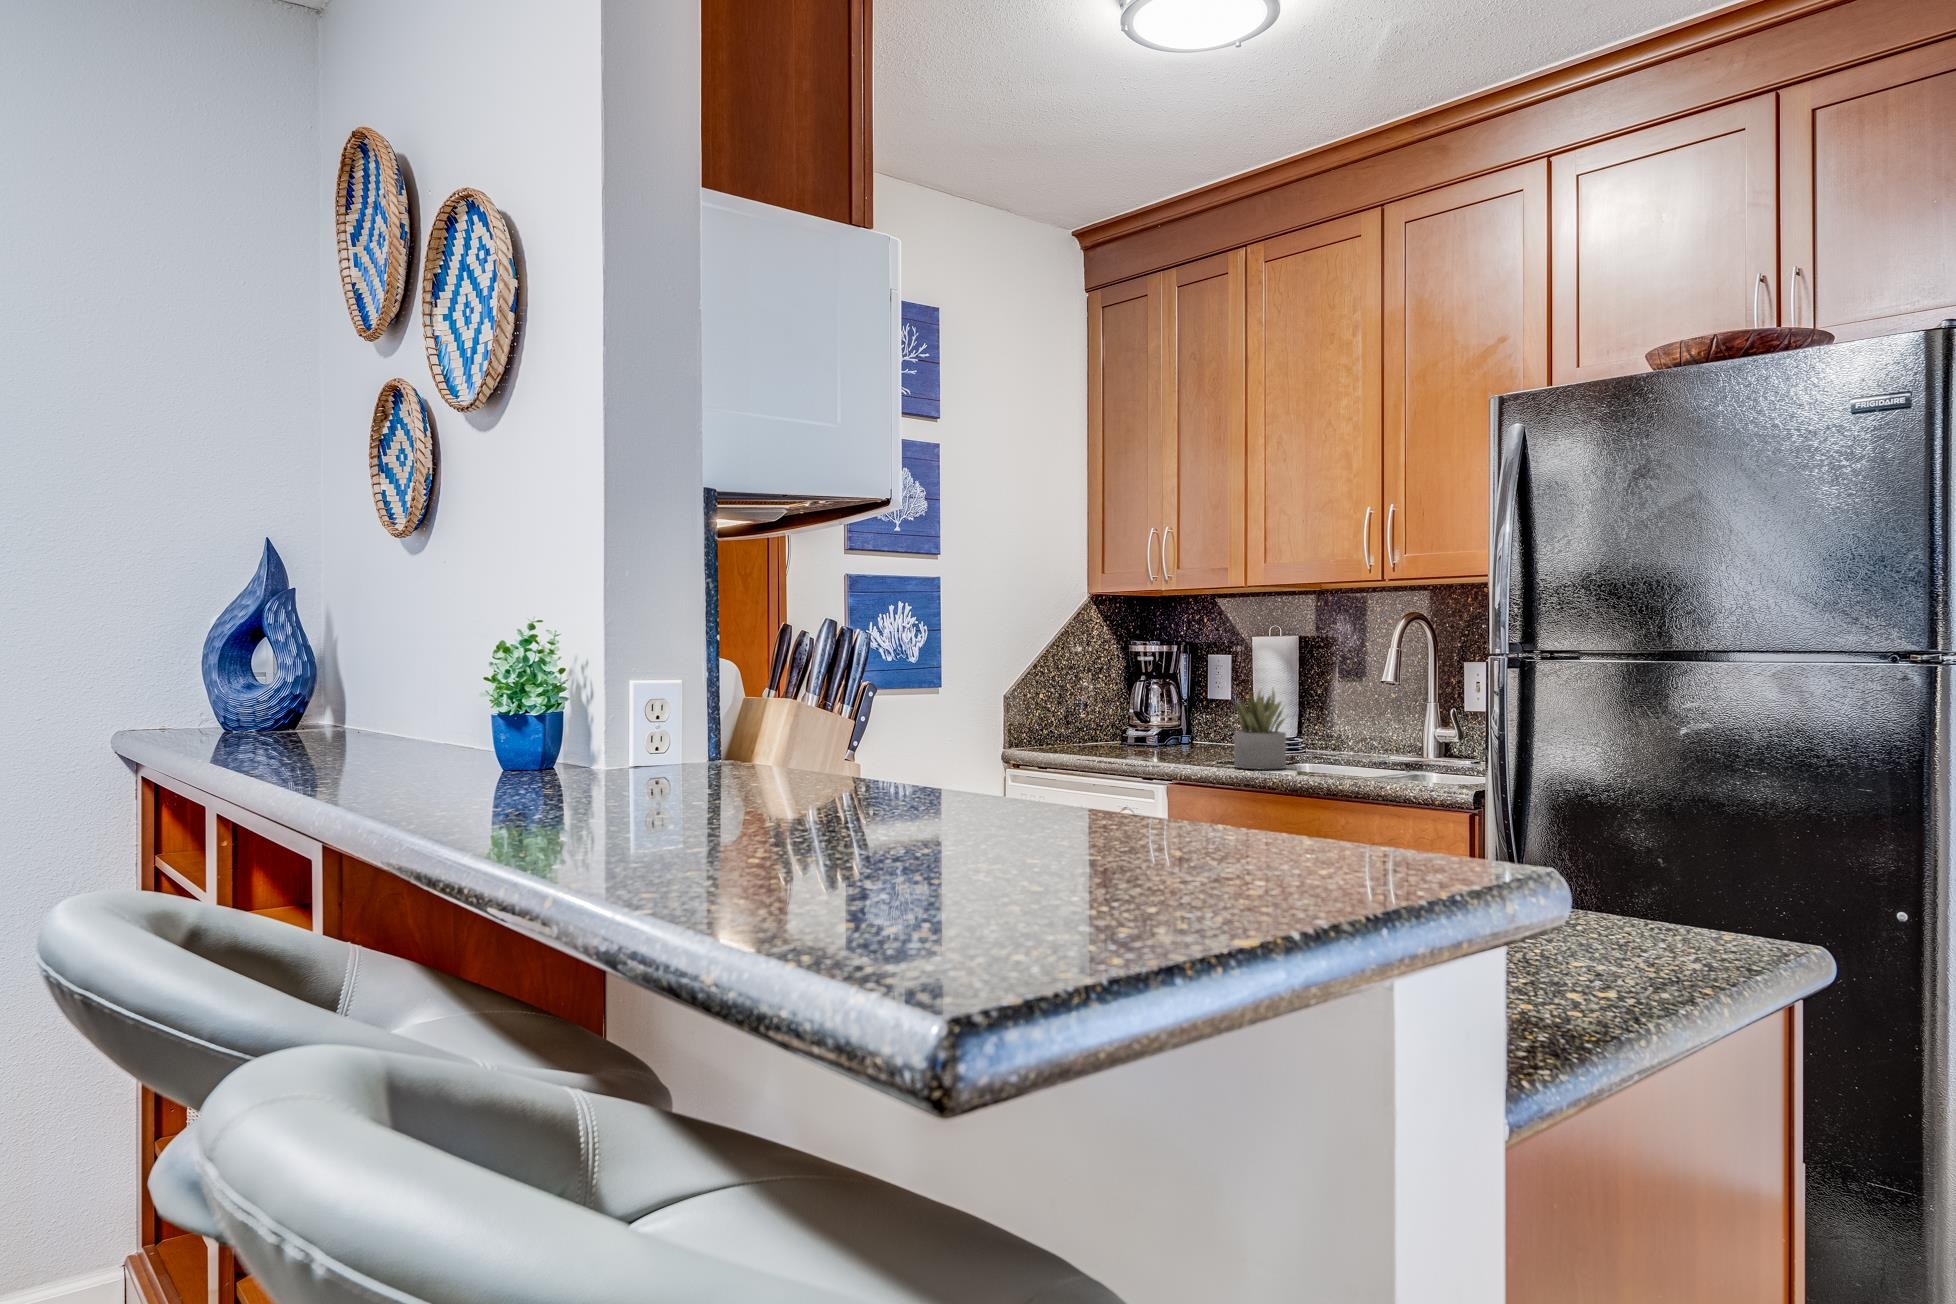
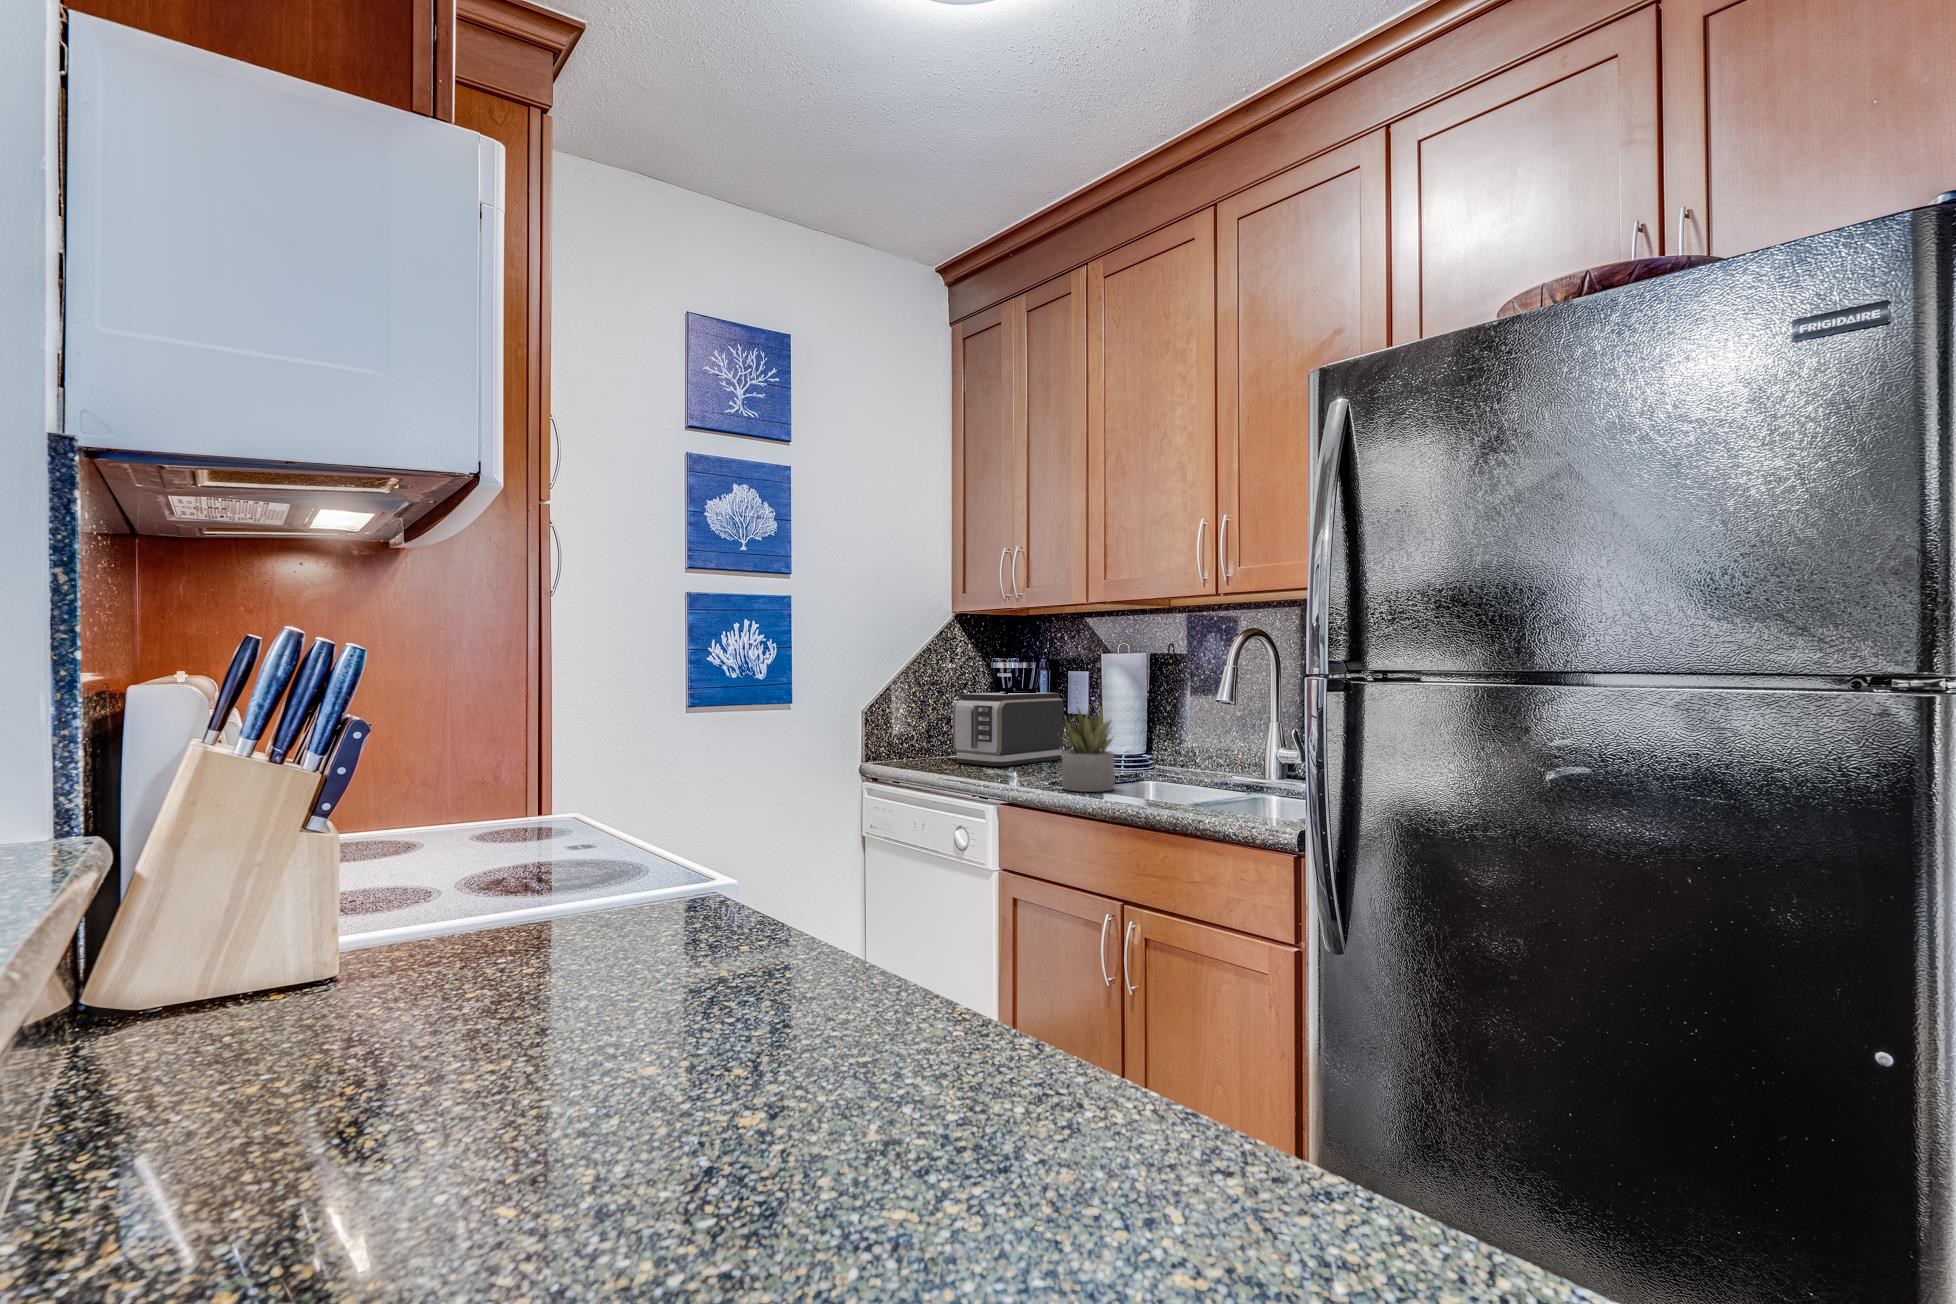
toaster: none [1098,676,1209,752] -> present [953,693,1063,766]

